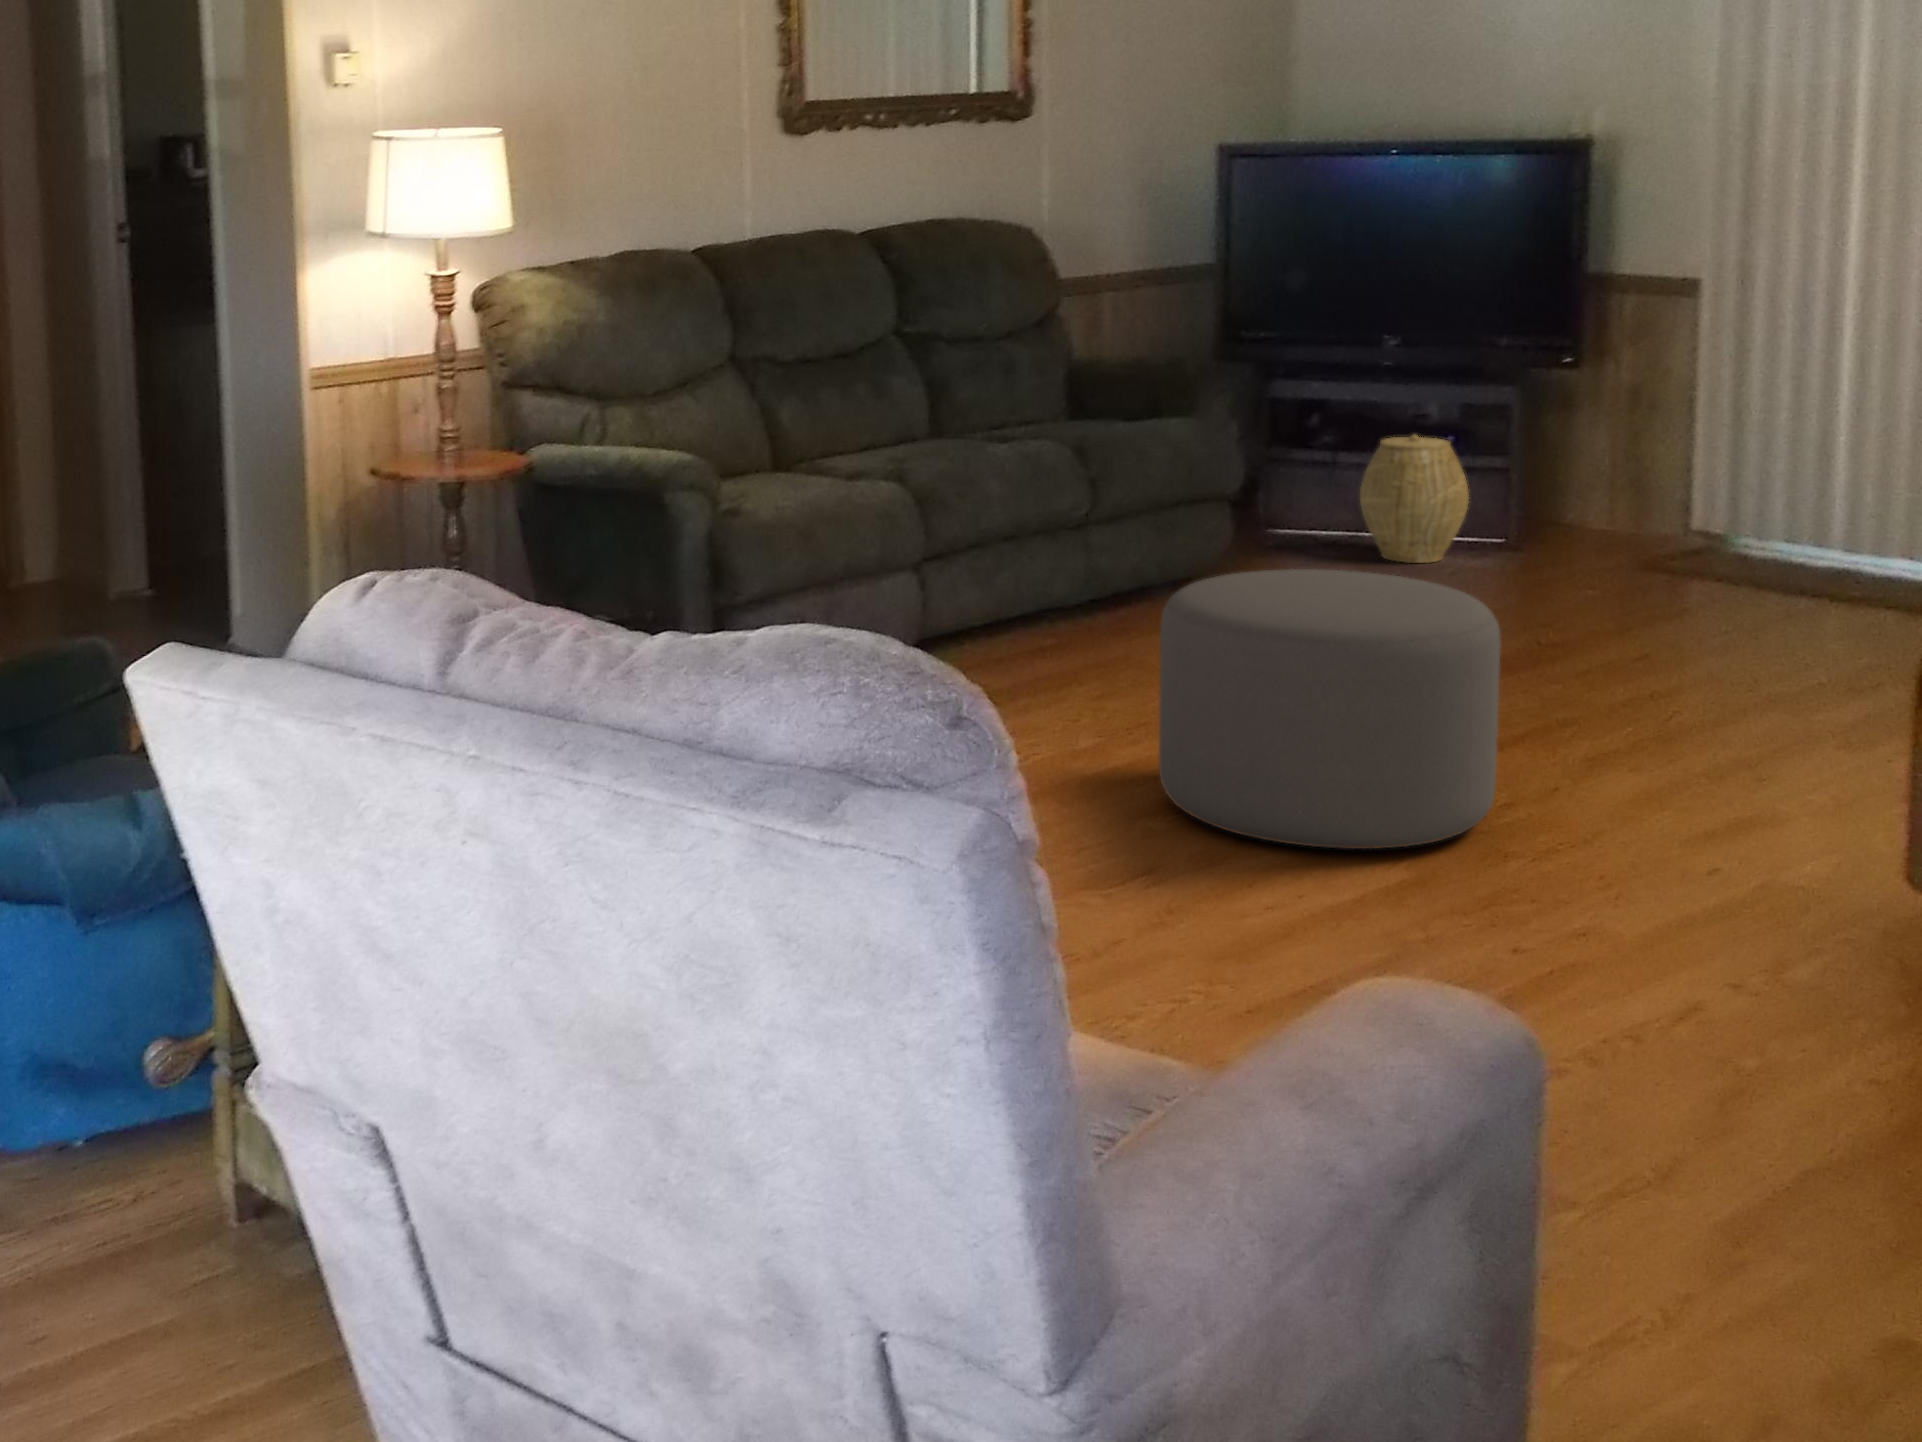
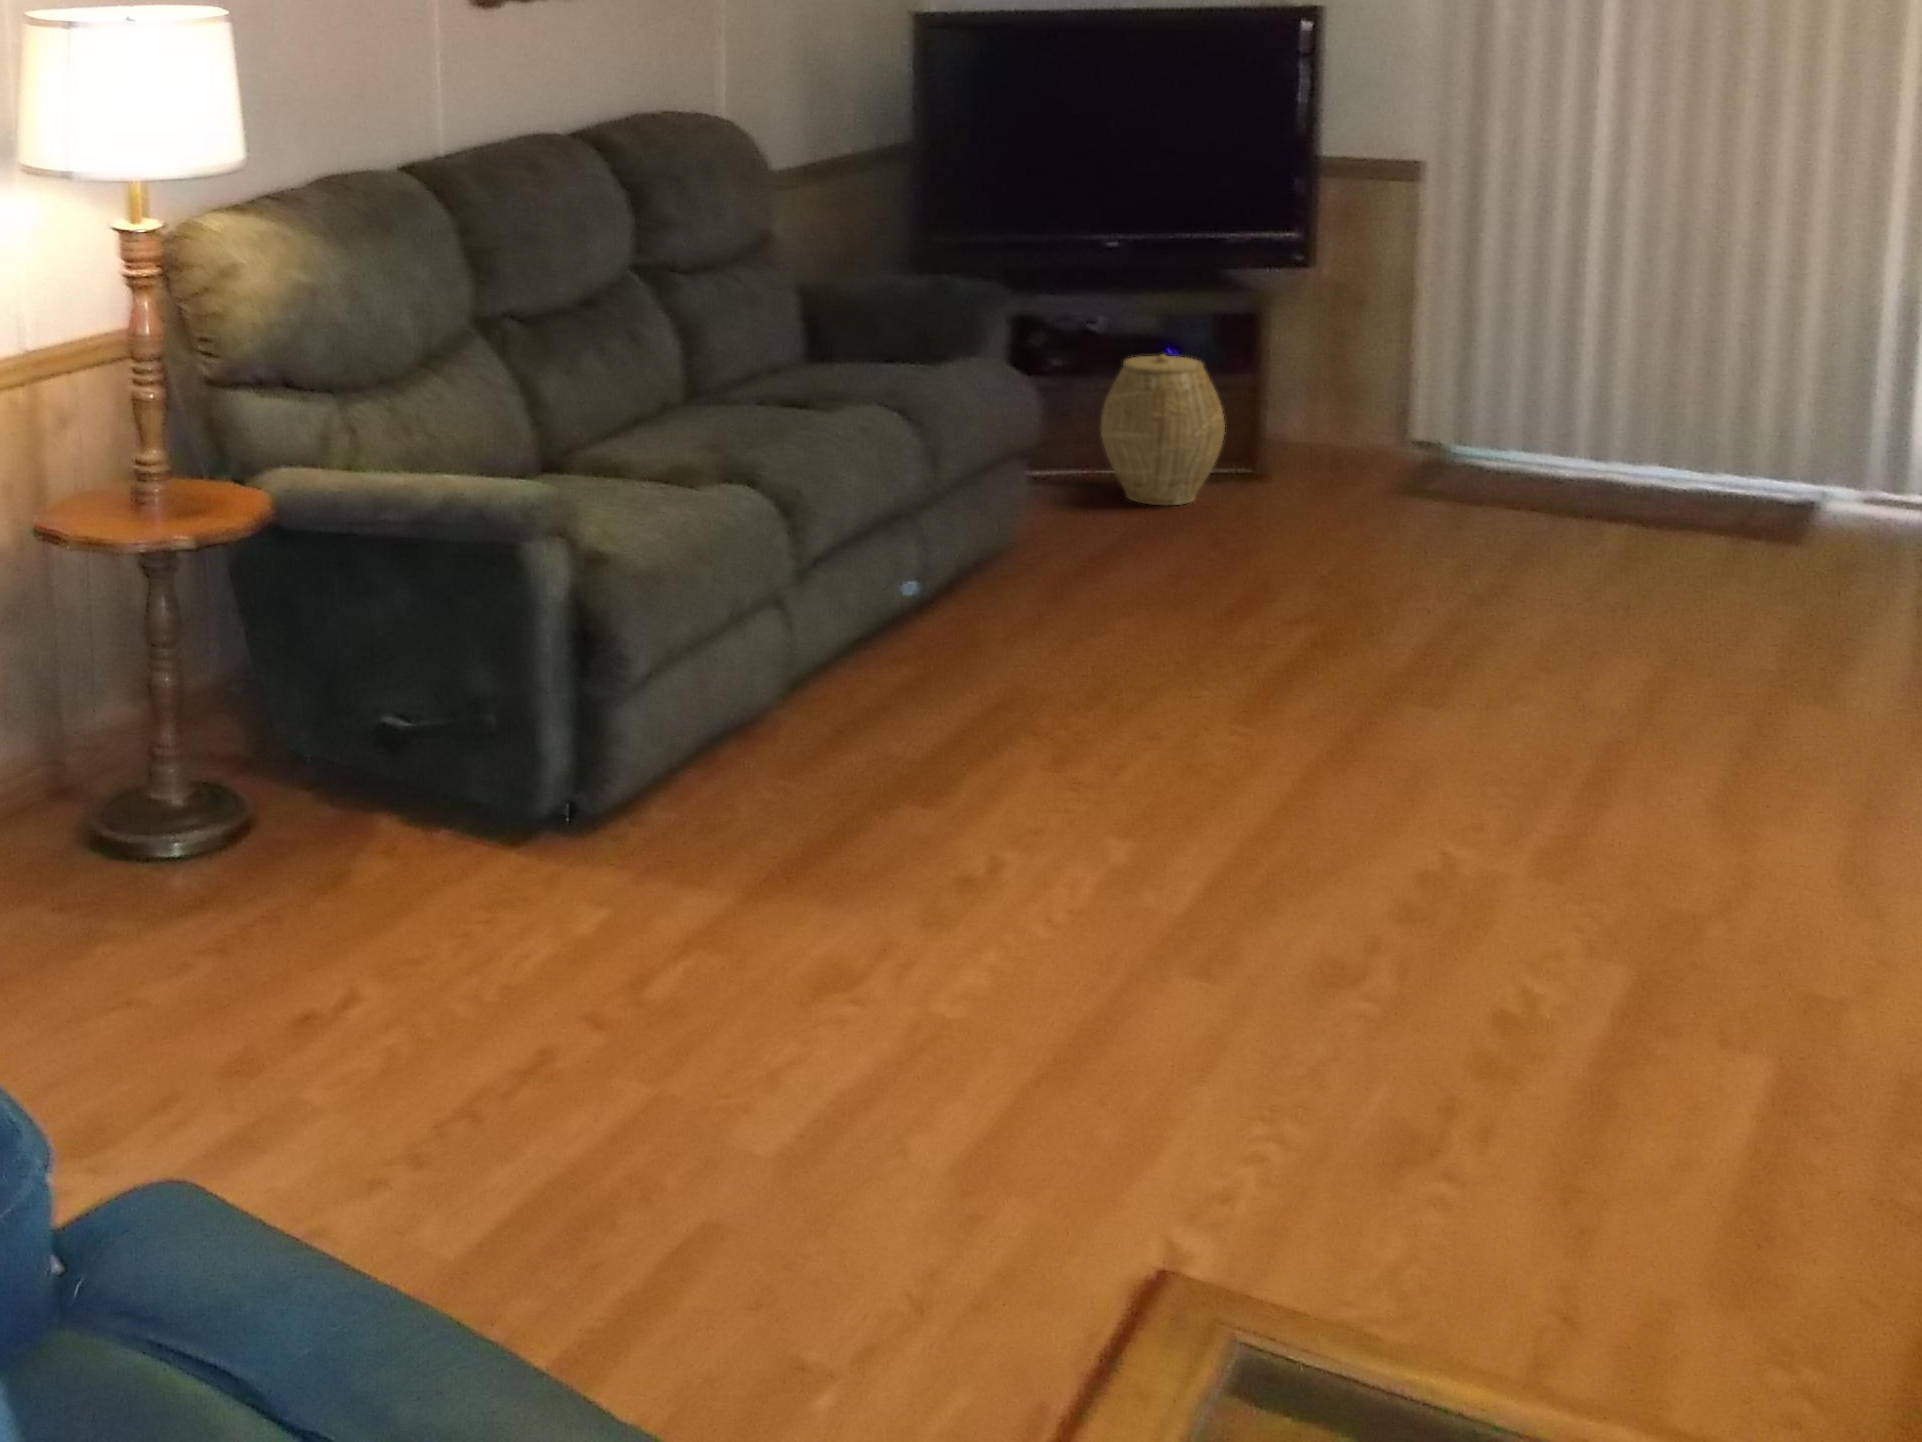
ottoman: present [1159,569,1501,849] -> none [1274,596,1762,1017]

